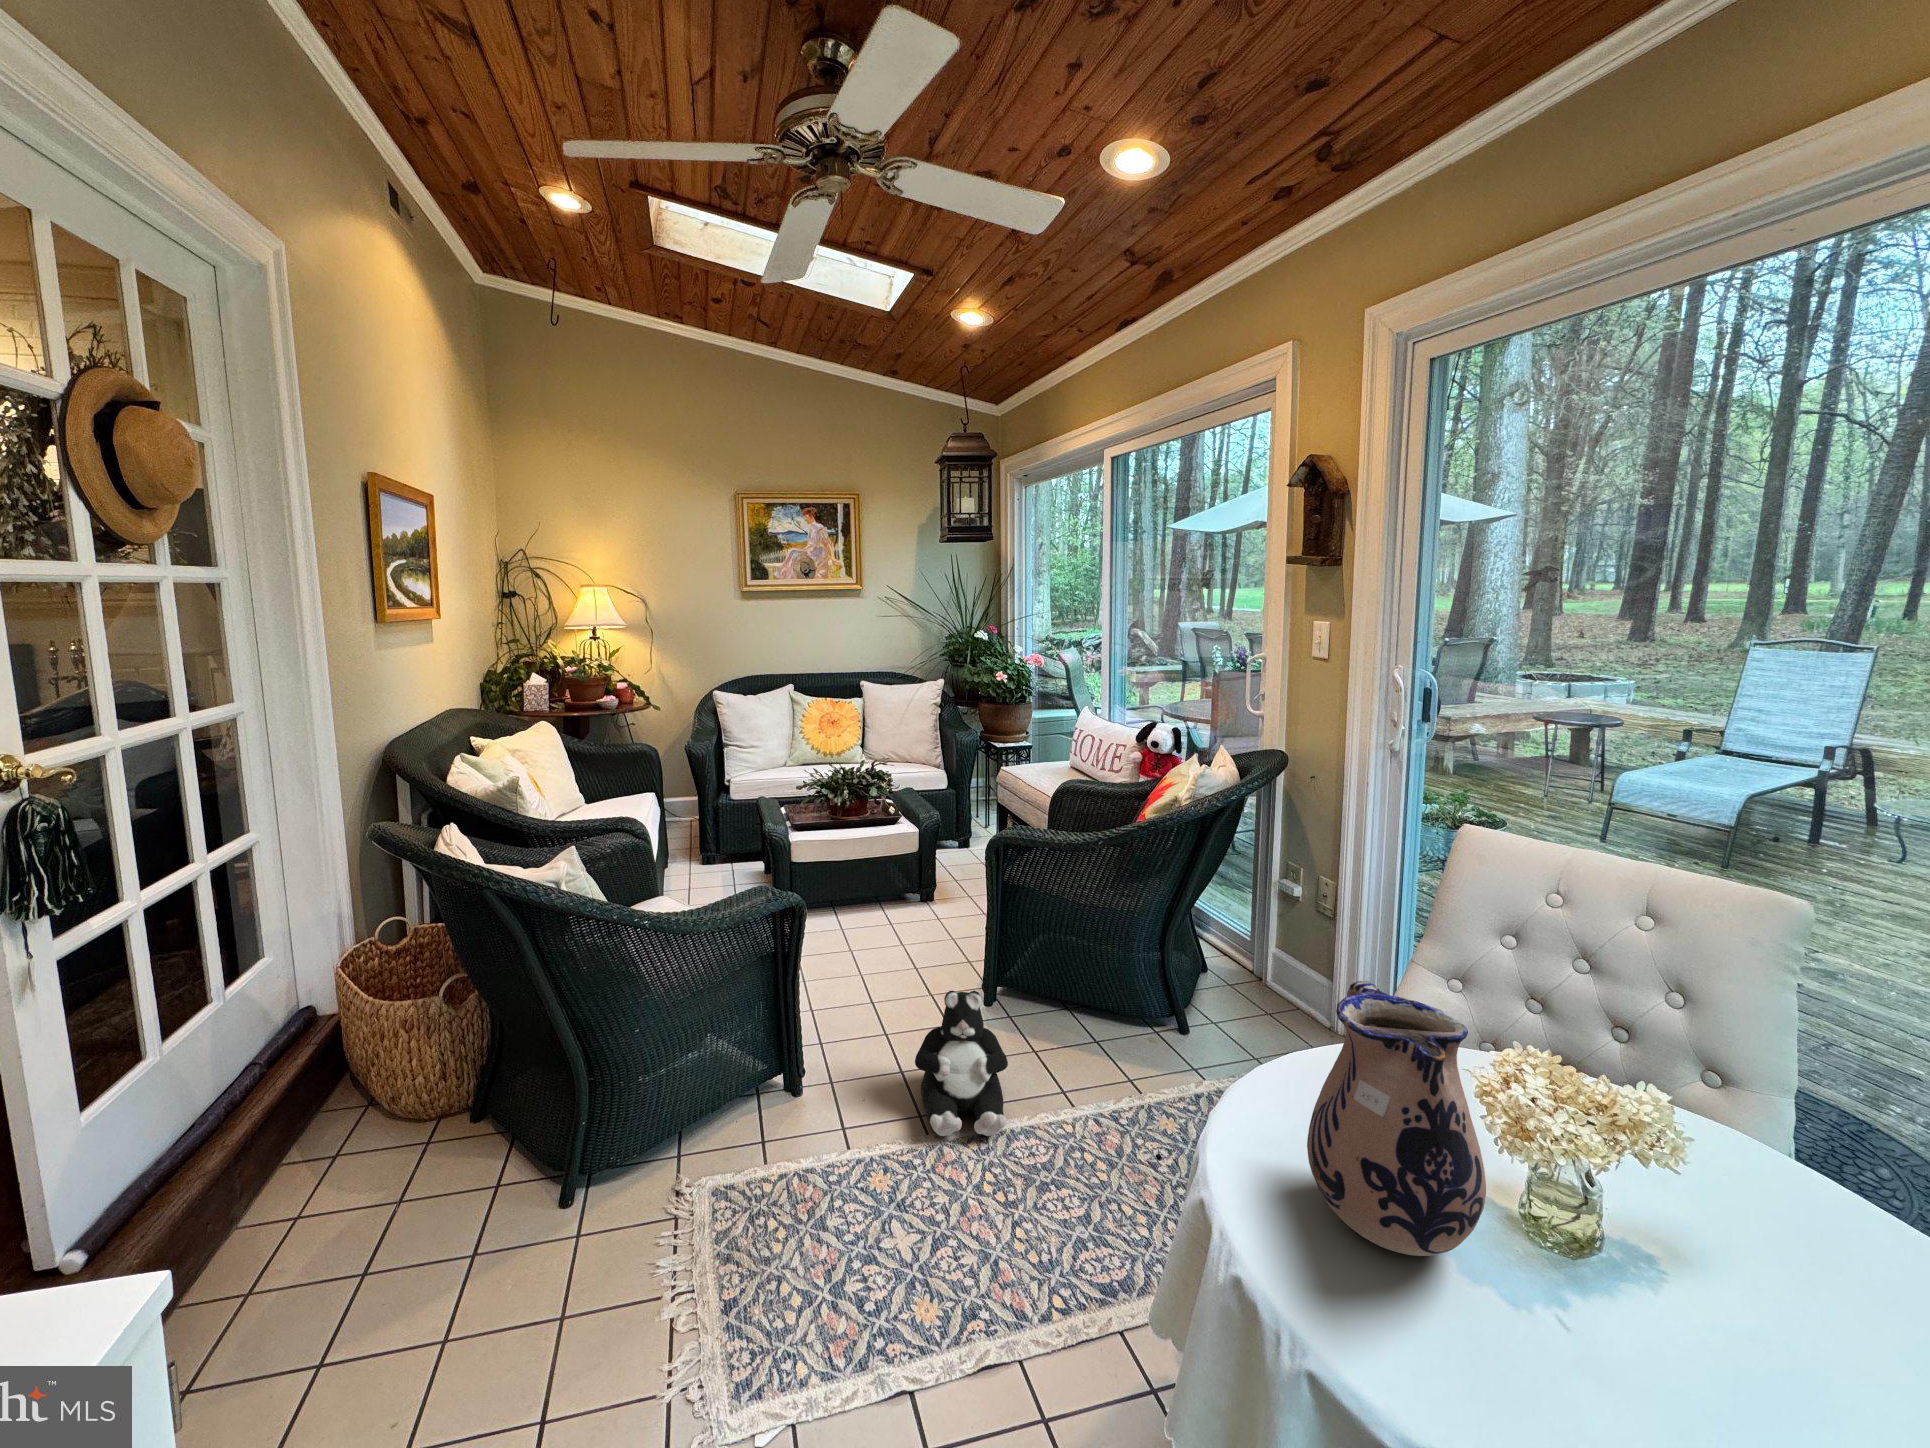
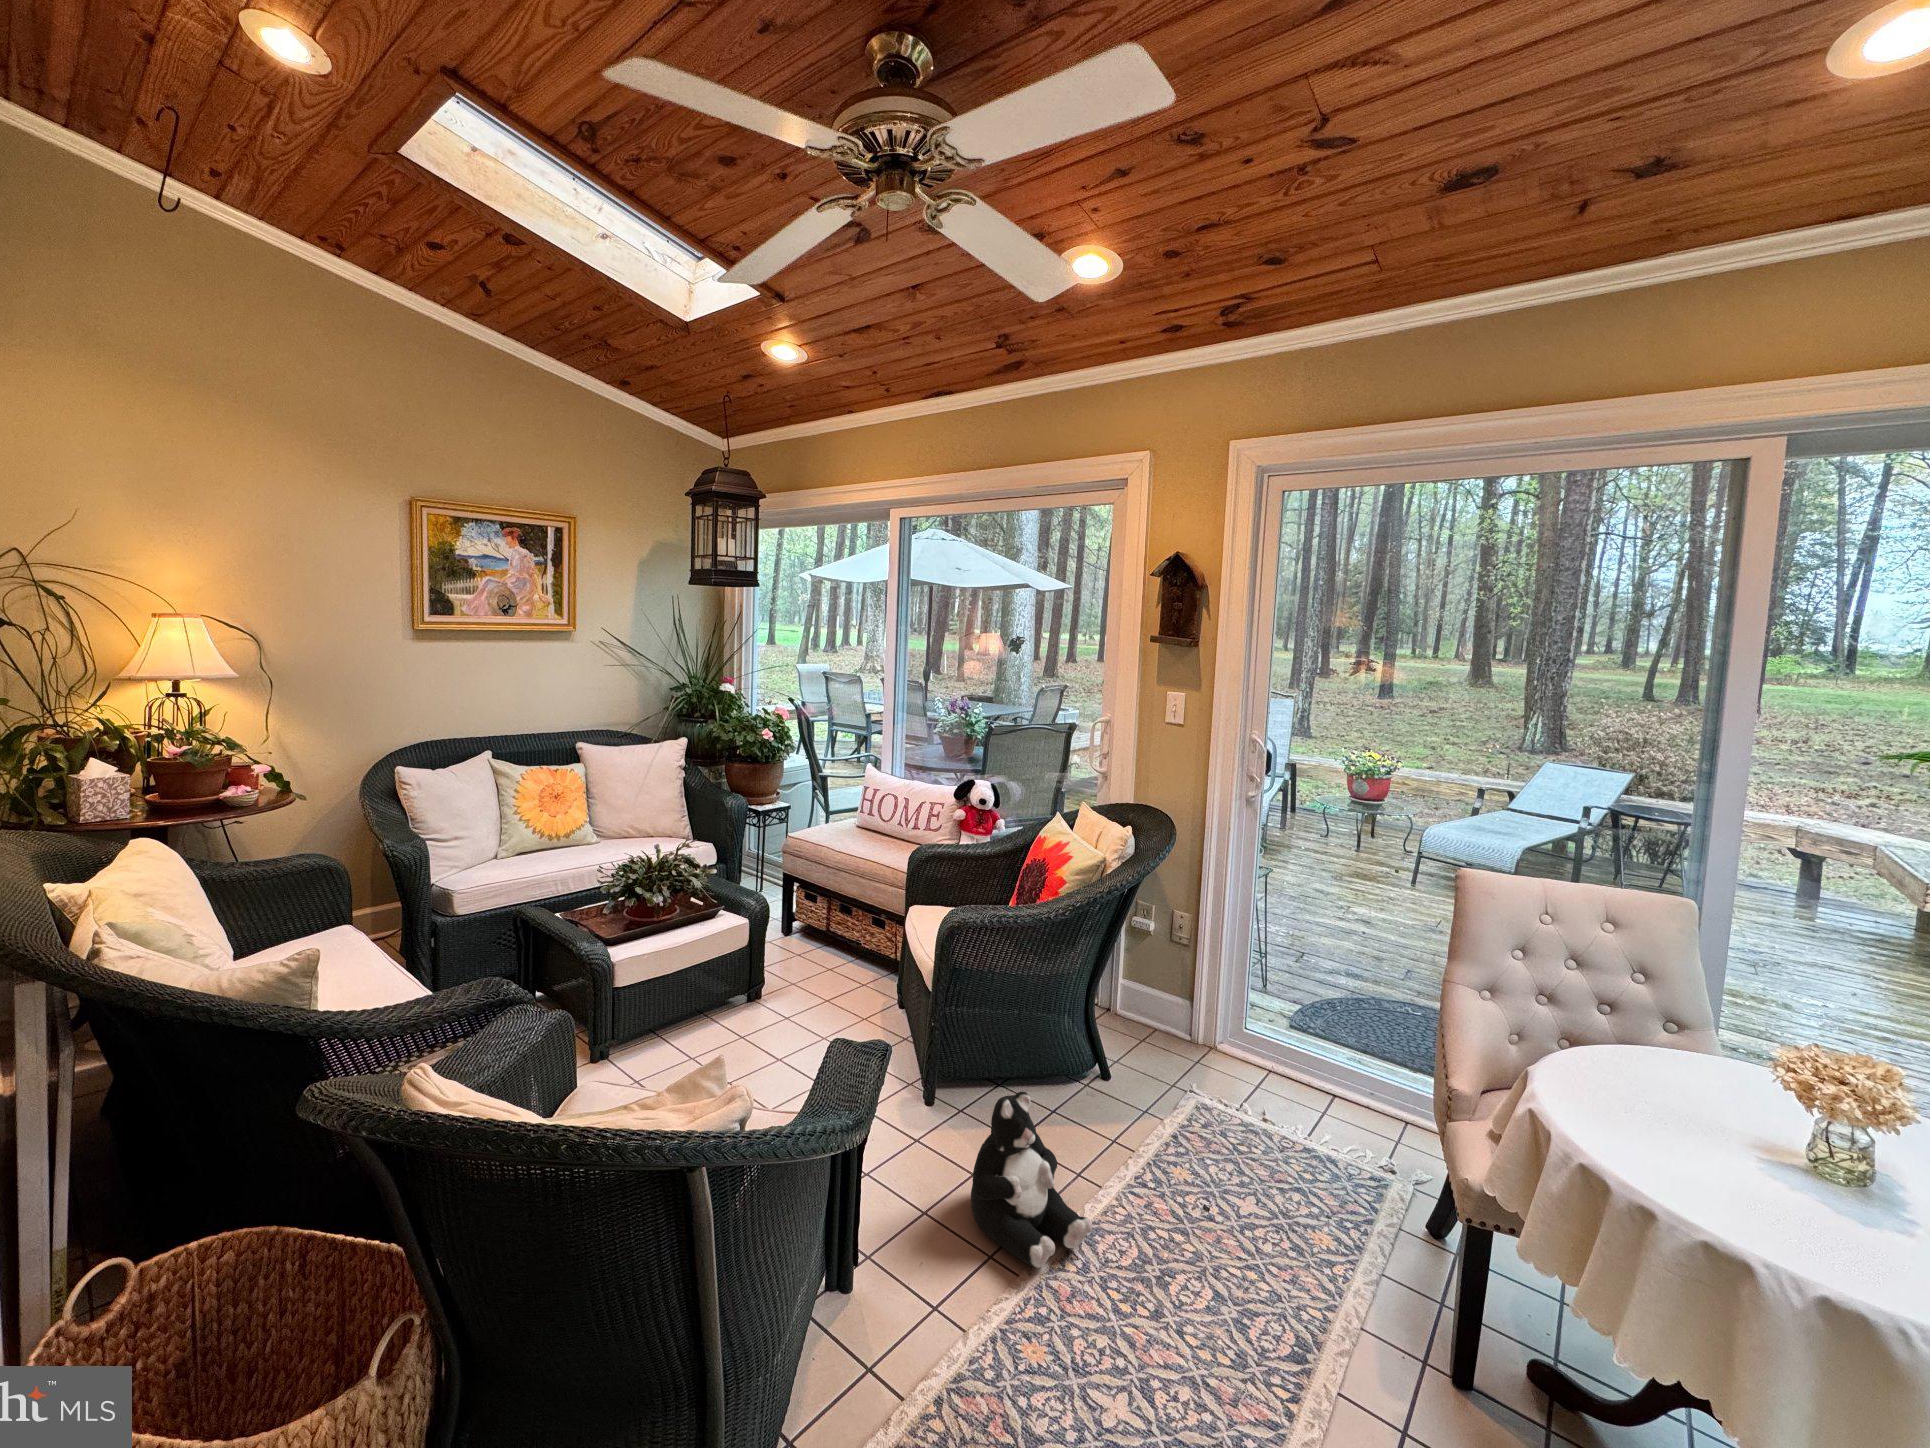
ceramic pitcher: present [1307,981,1486,1256] -> none [1673,1011,1869,1226]

